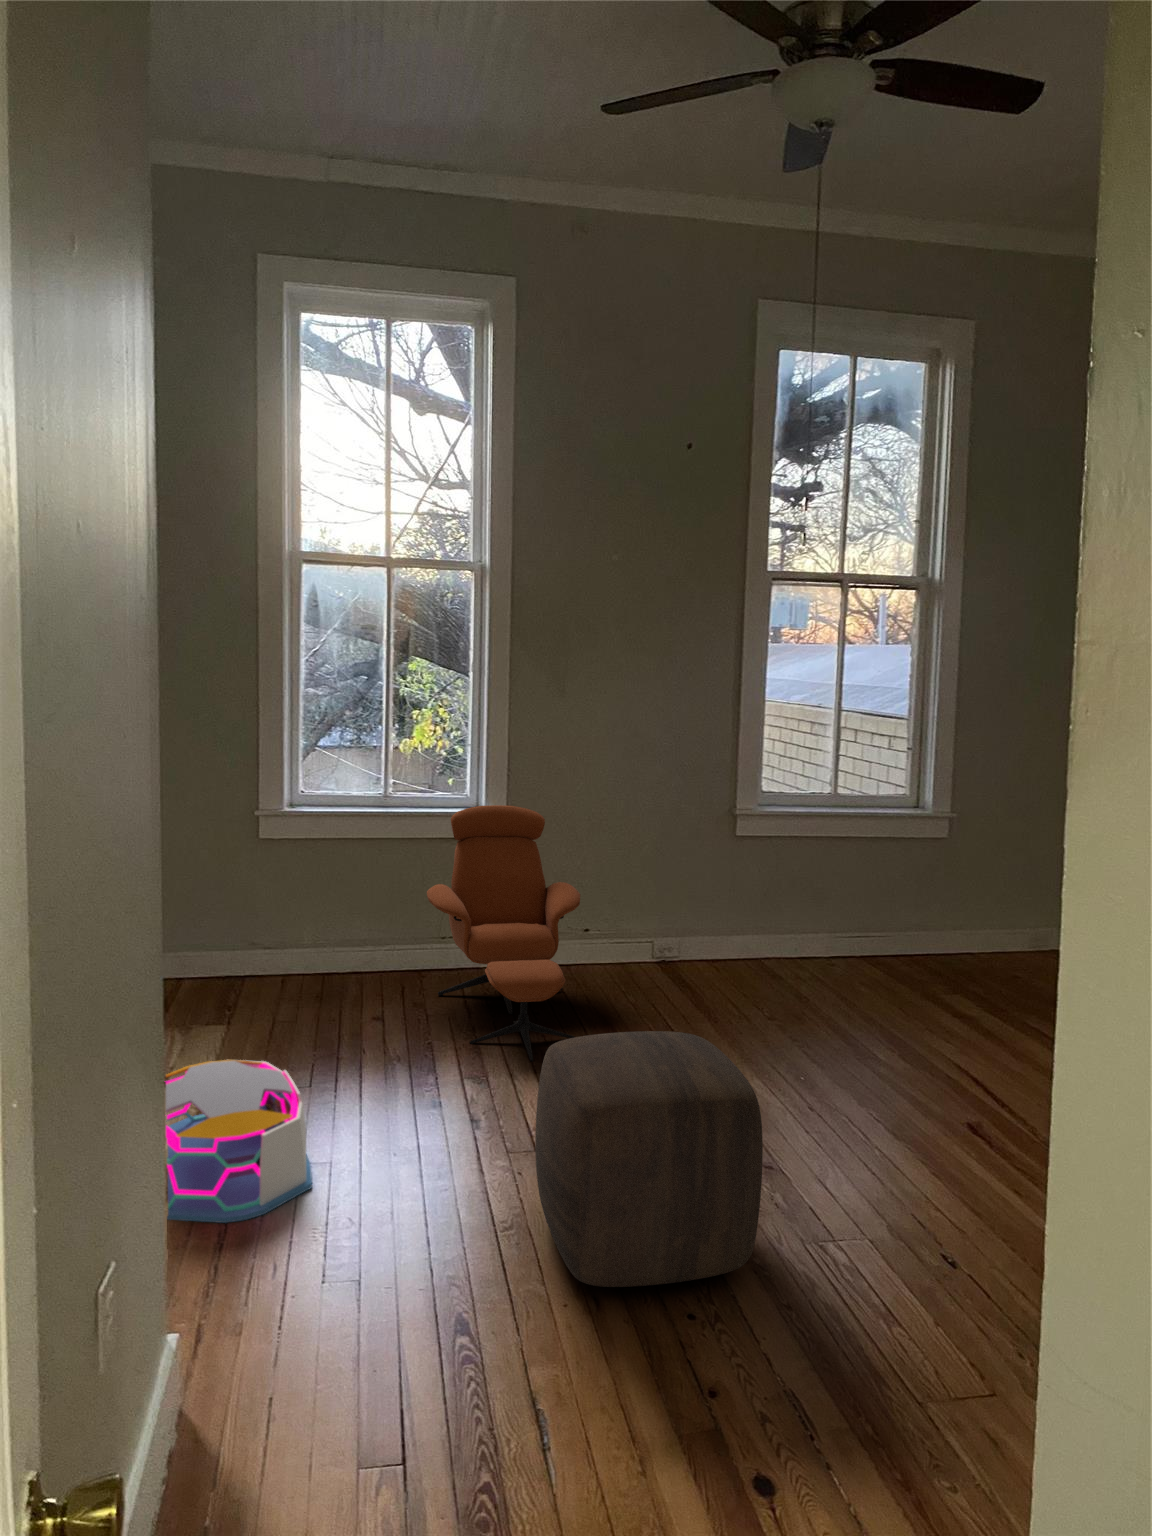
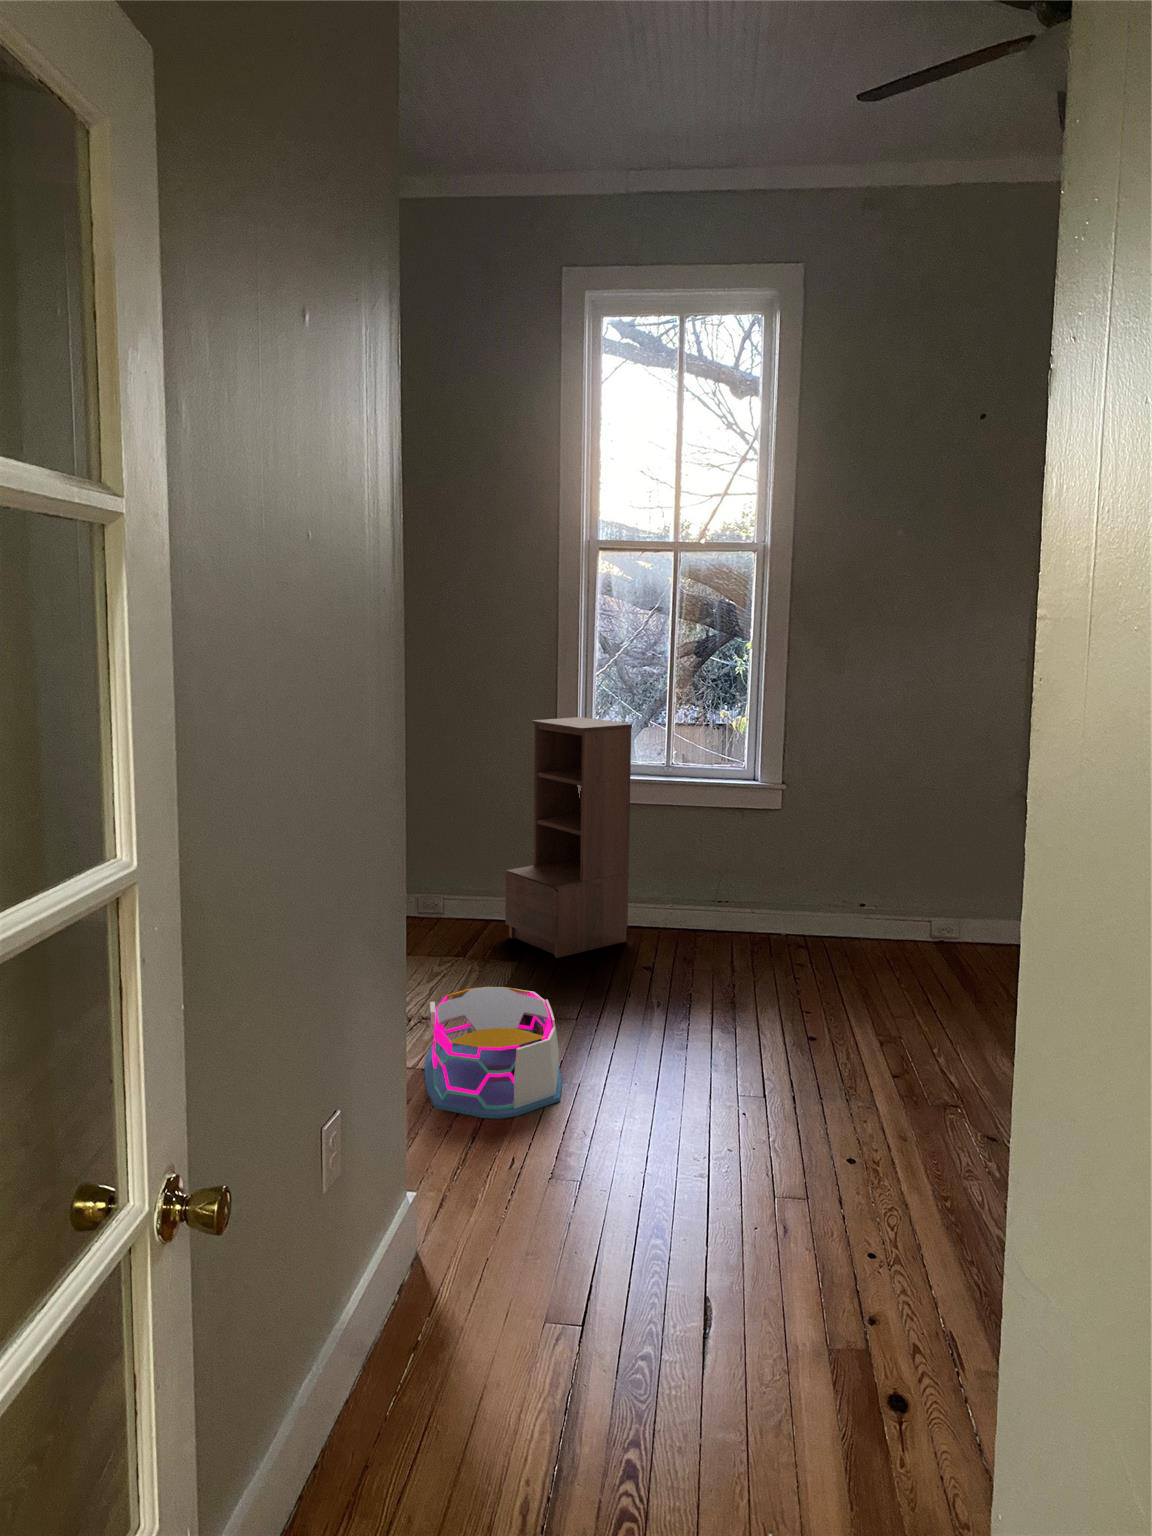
bookshelf: none [204,745,349,1016] -> present [505,717,632,958]
lounge chair: present [427,805,580,1061] -> none [700,777,849,1020]
ottoman: present [535,1031,763,1287] -> none [746,991,954,1225]

